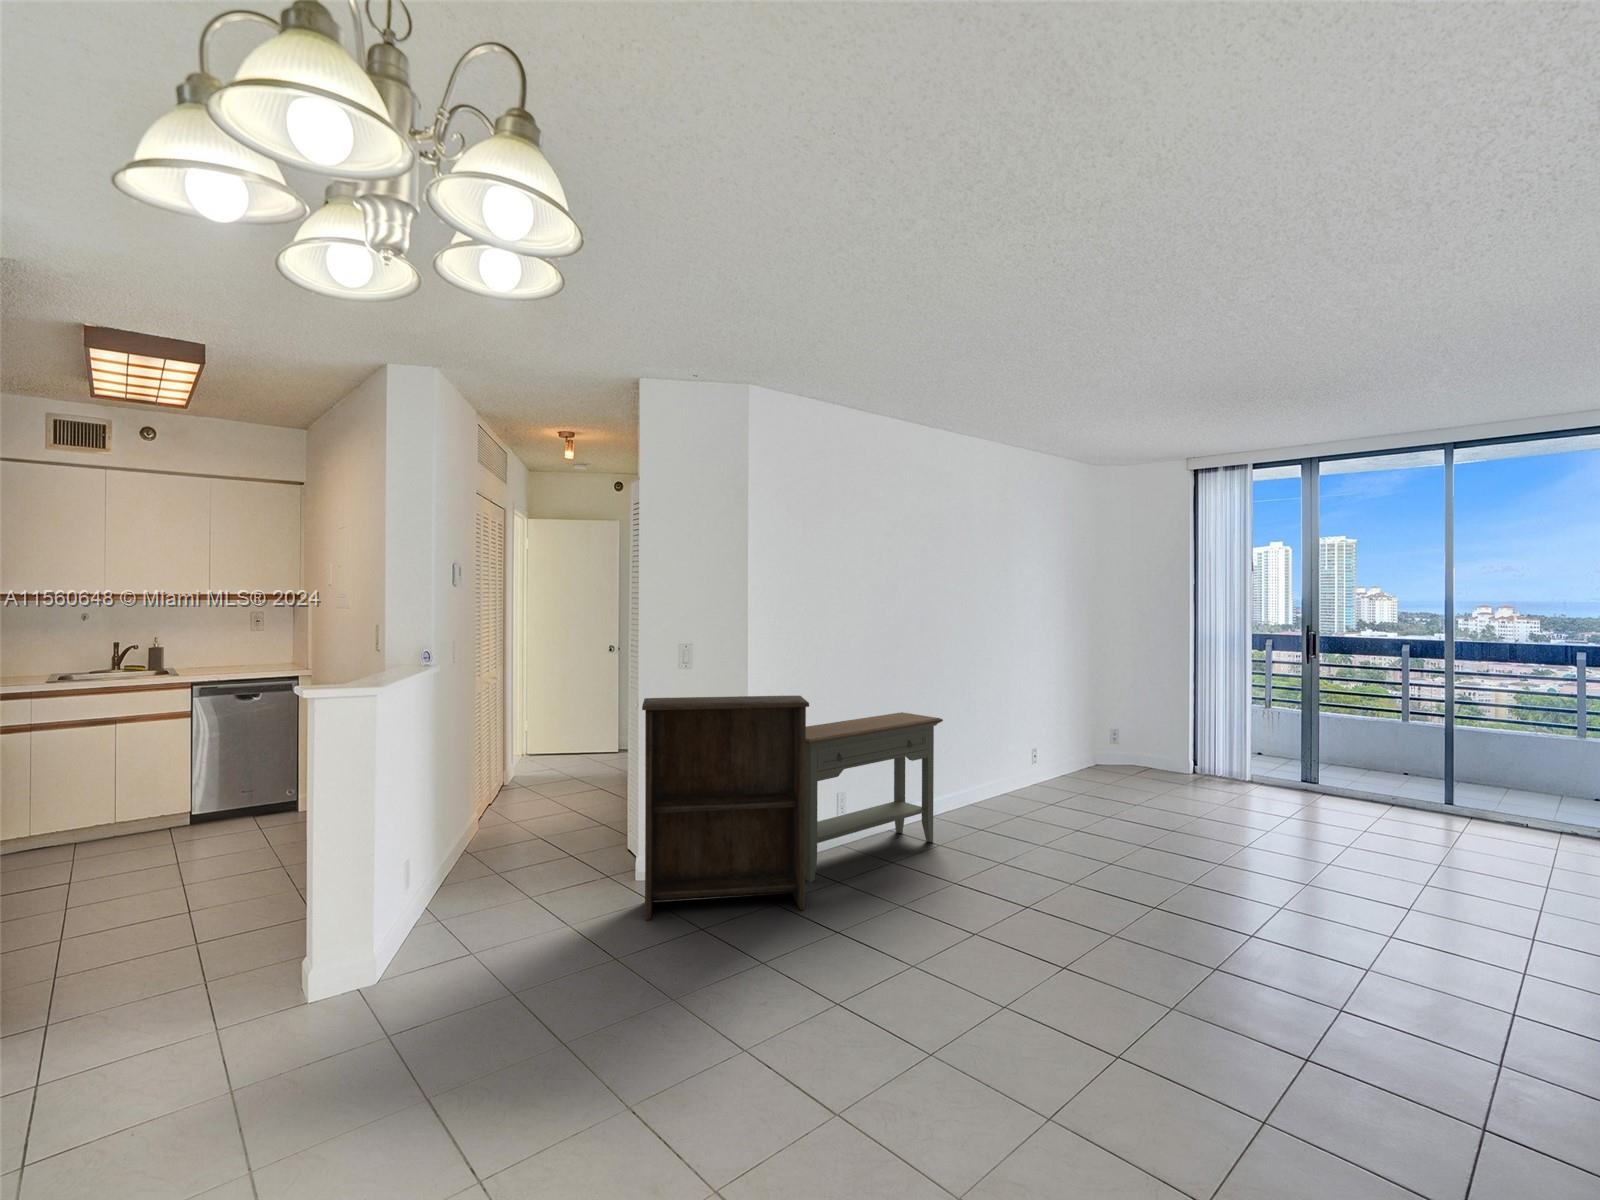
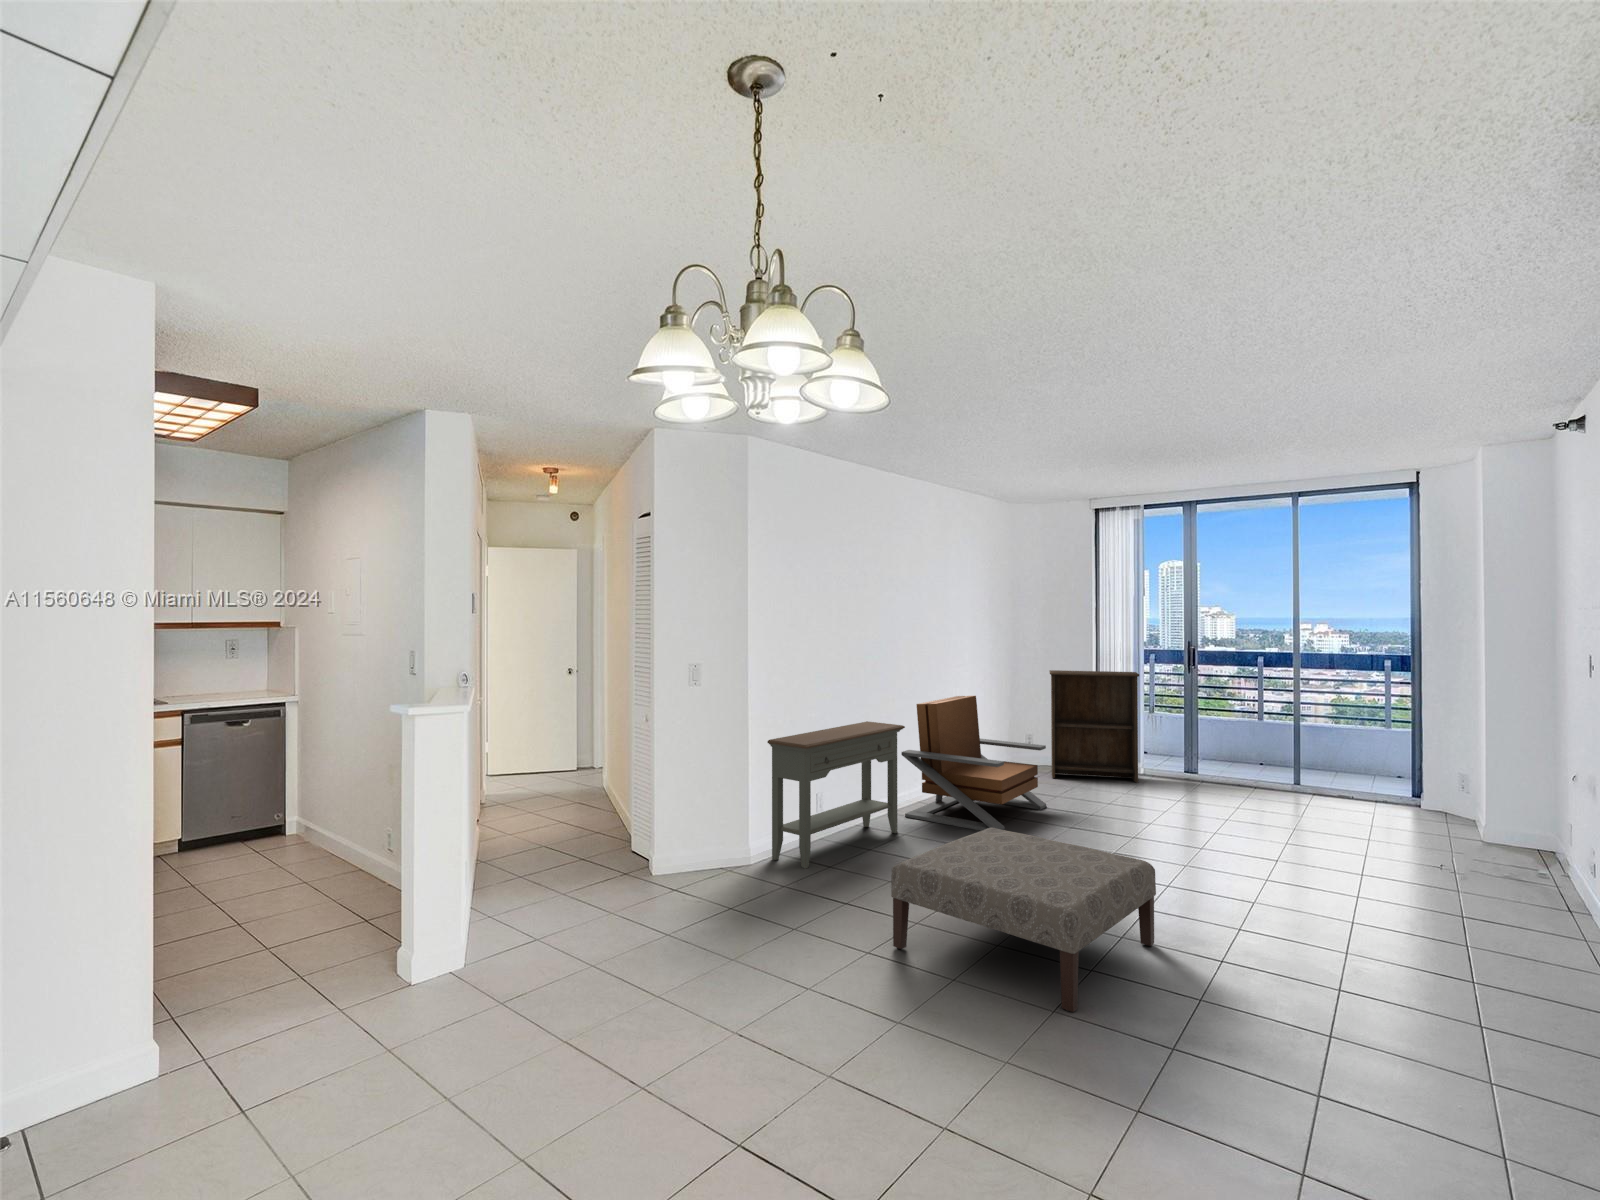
lounge chair: none [945,685,1121,849] -> present [901,696,1046,831]
bookshelf: present [642,696,809,920] -> present [1049,670,1139,783]
ottoman: none [874,851,1233,1131] -> present [891,828,1156,1012]

